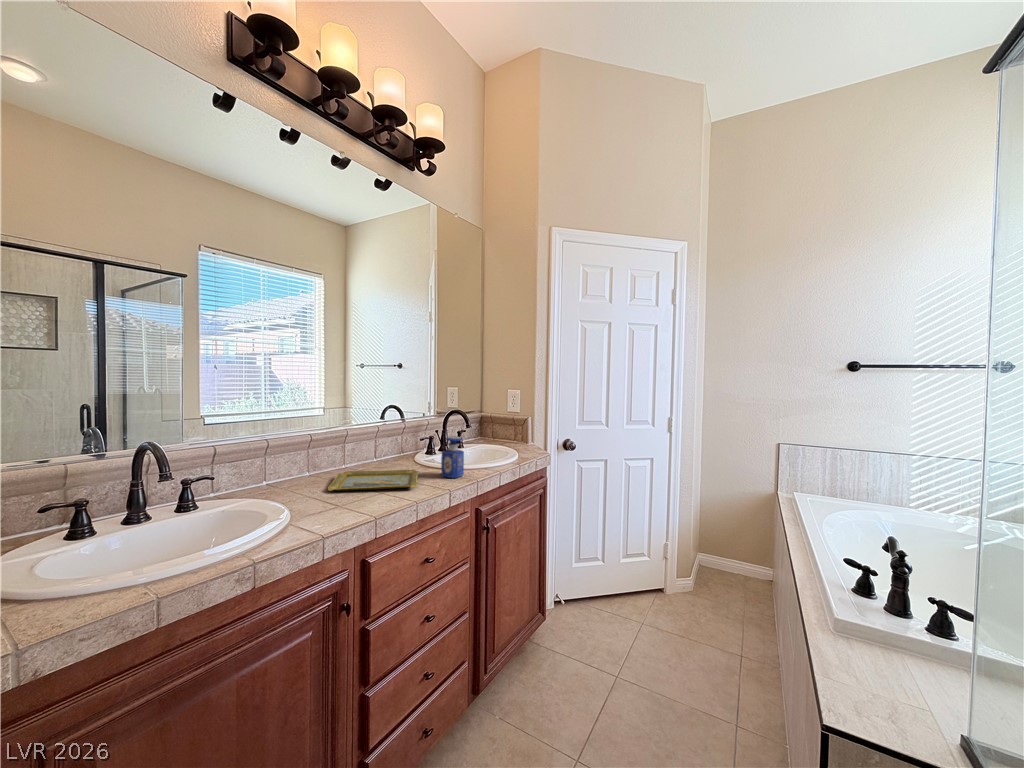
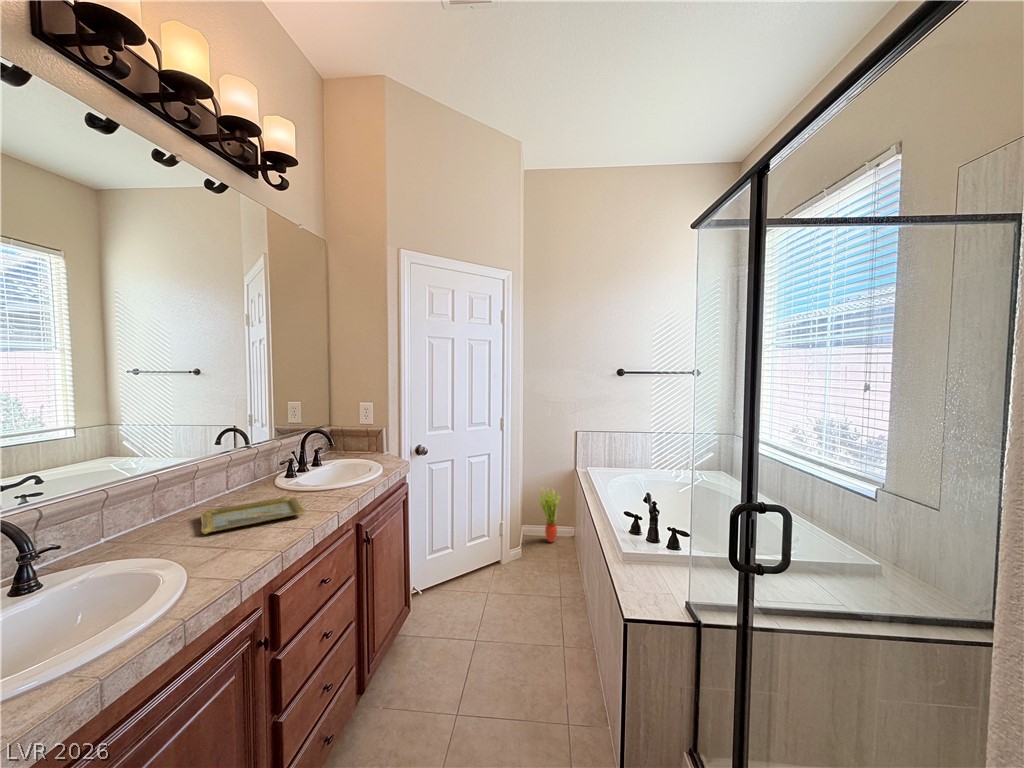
perfume bottle: present [441,436,464,478] -> none [320,458,343,499]
potted plant: none [718,509,753,583] -> present [539,488,560,542]

